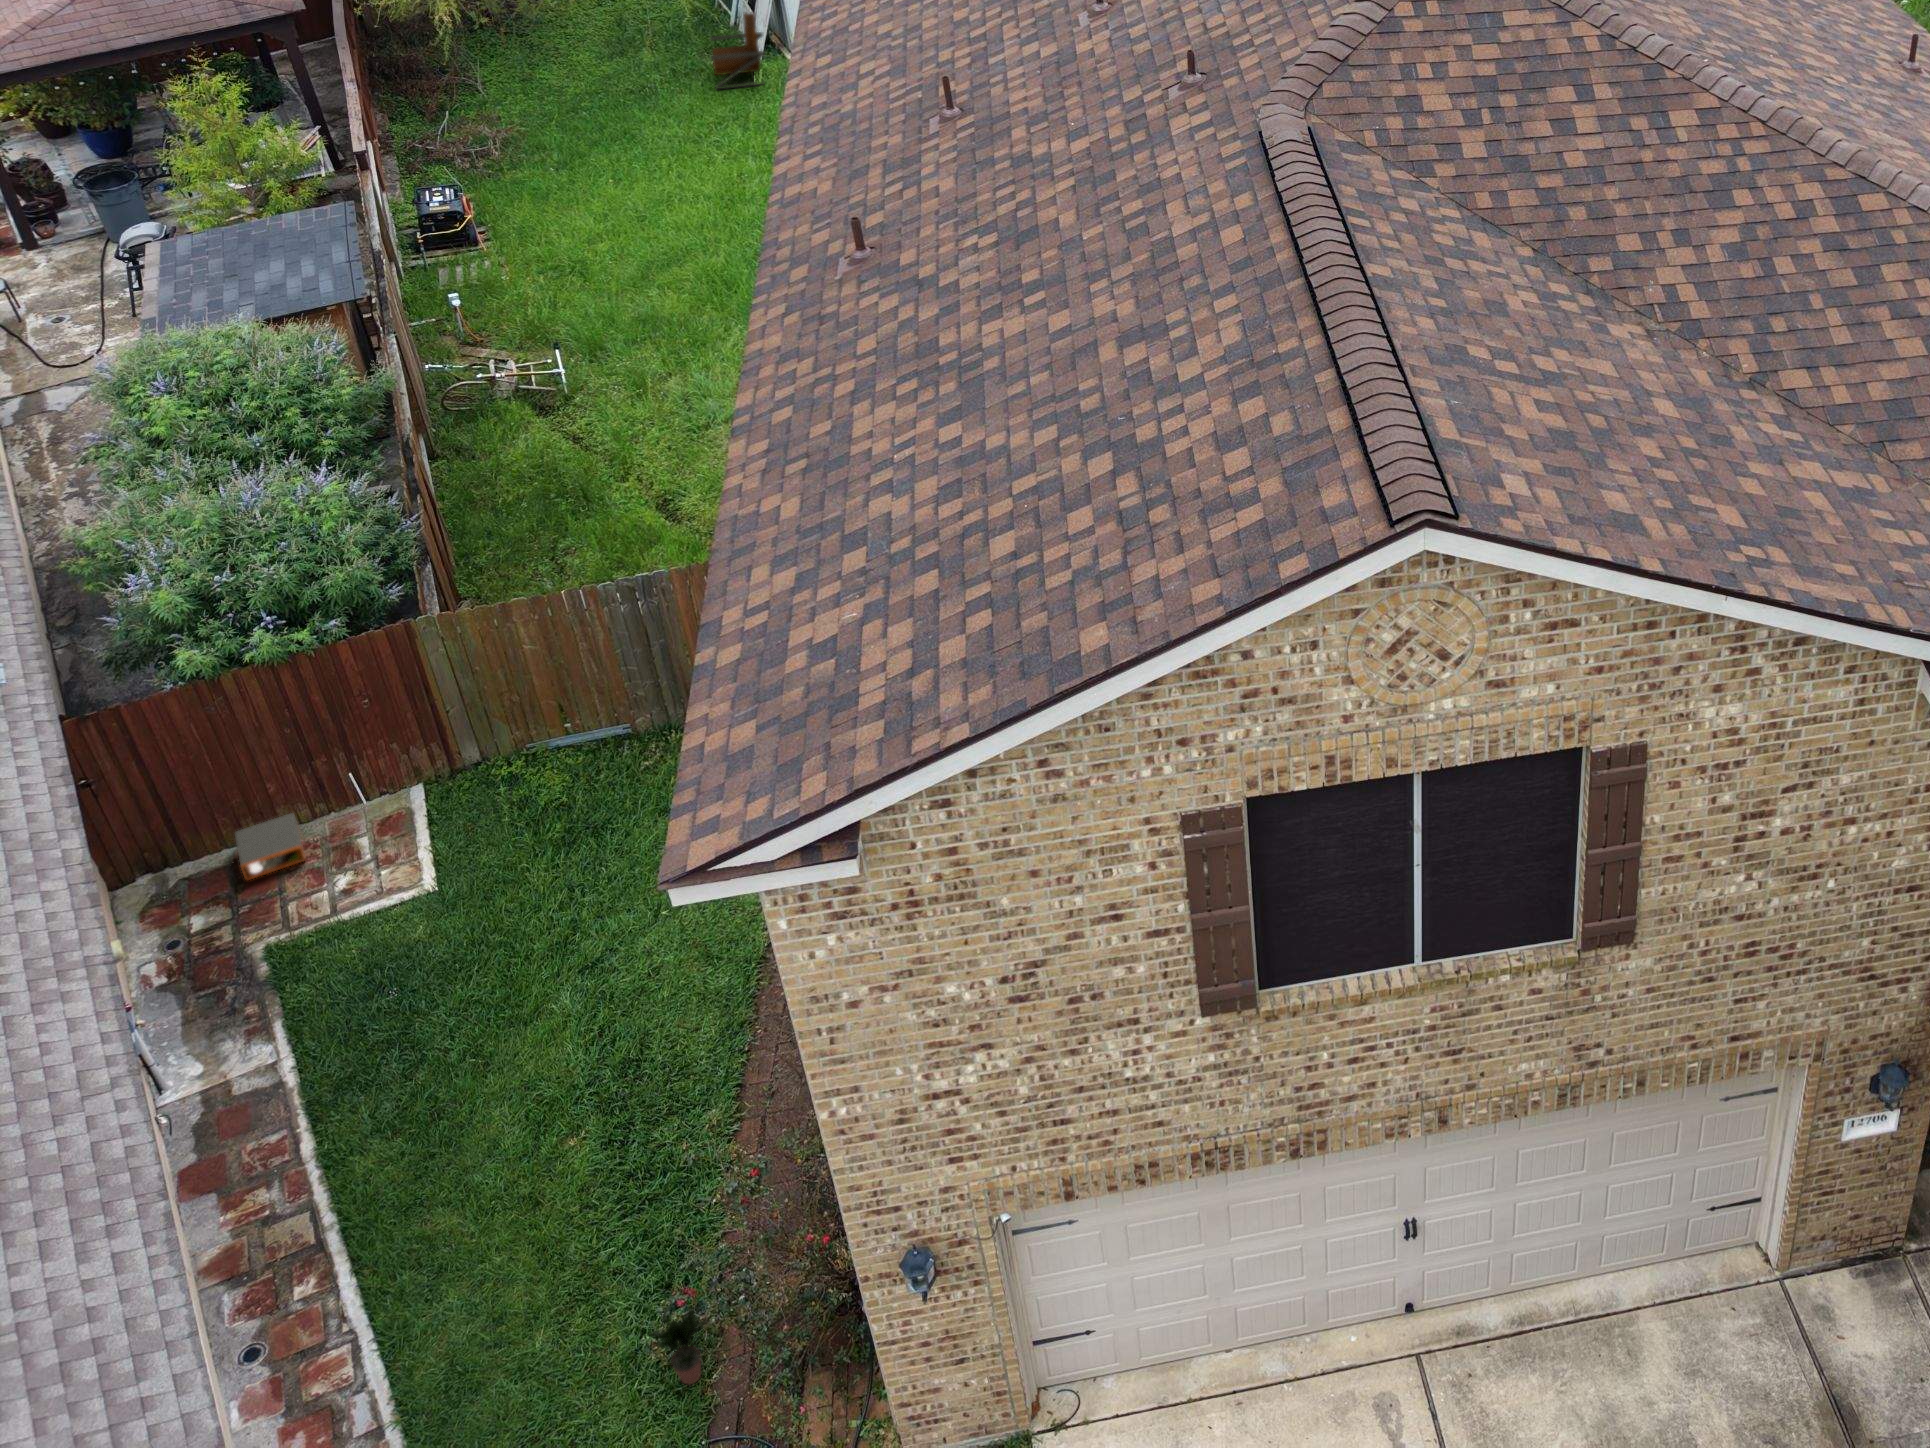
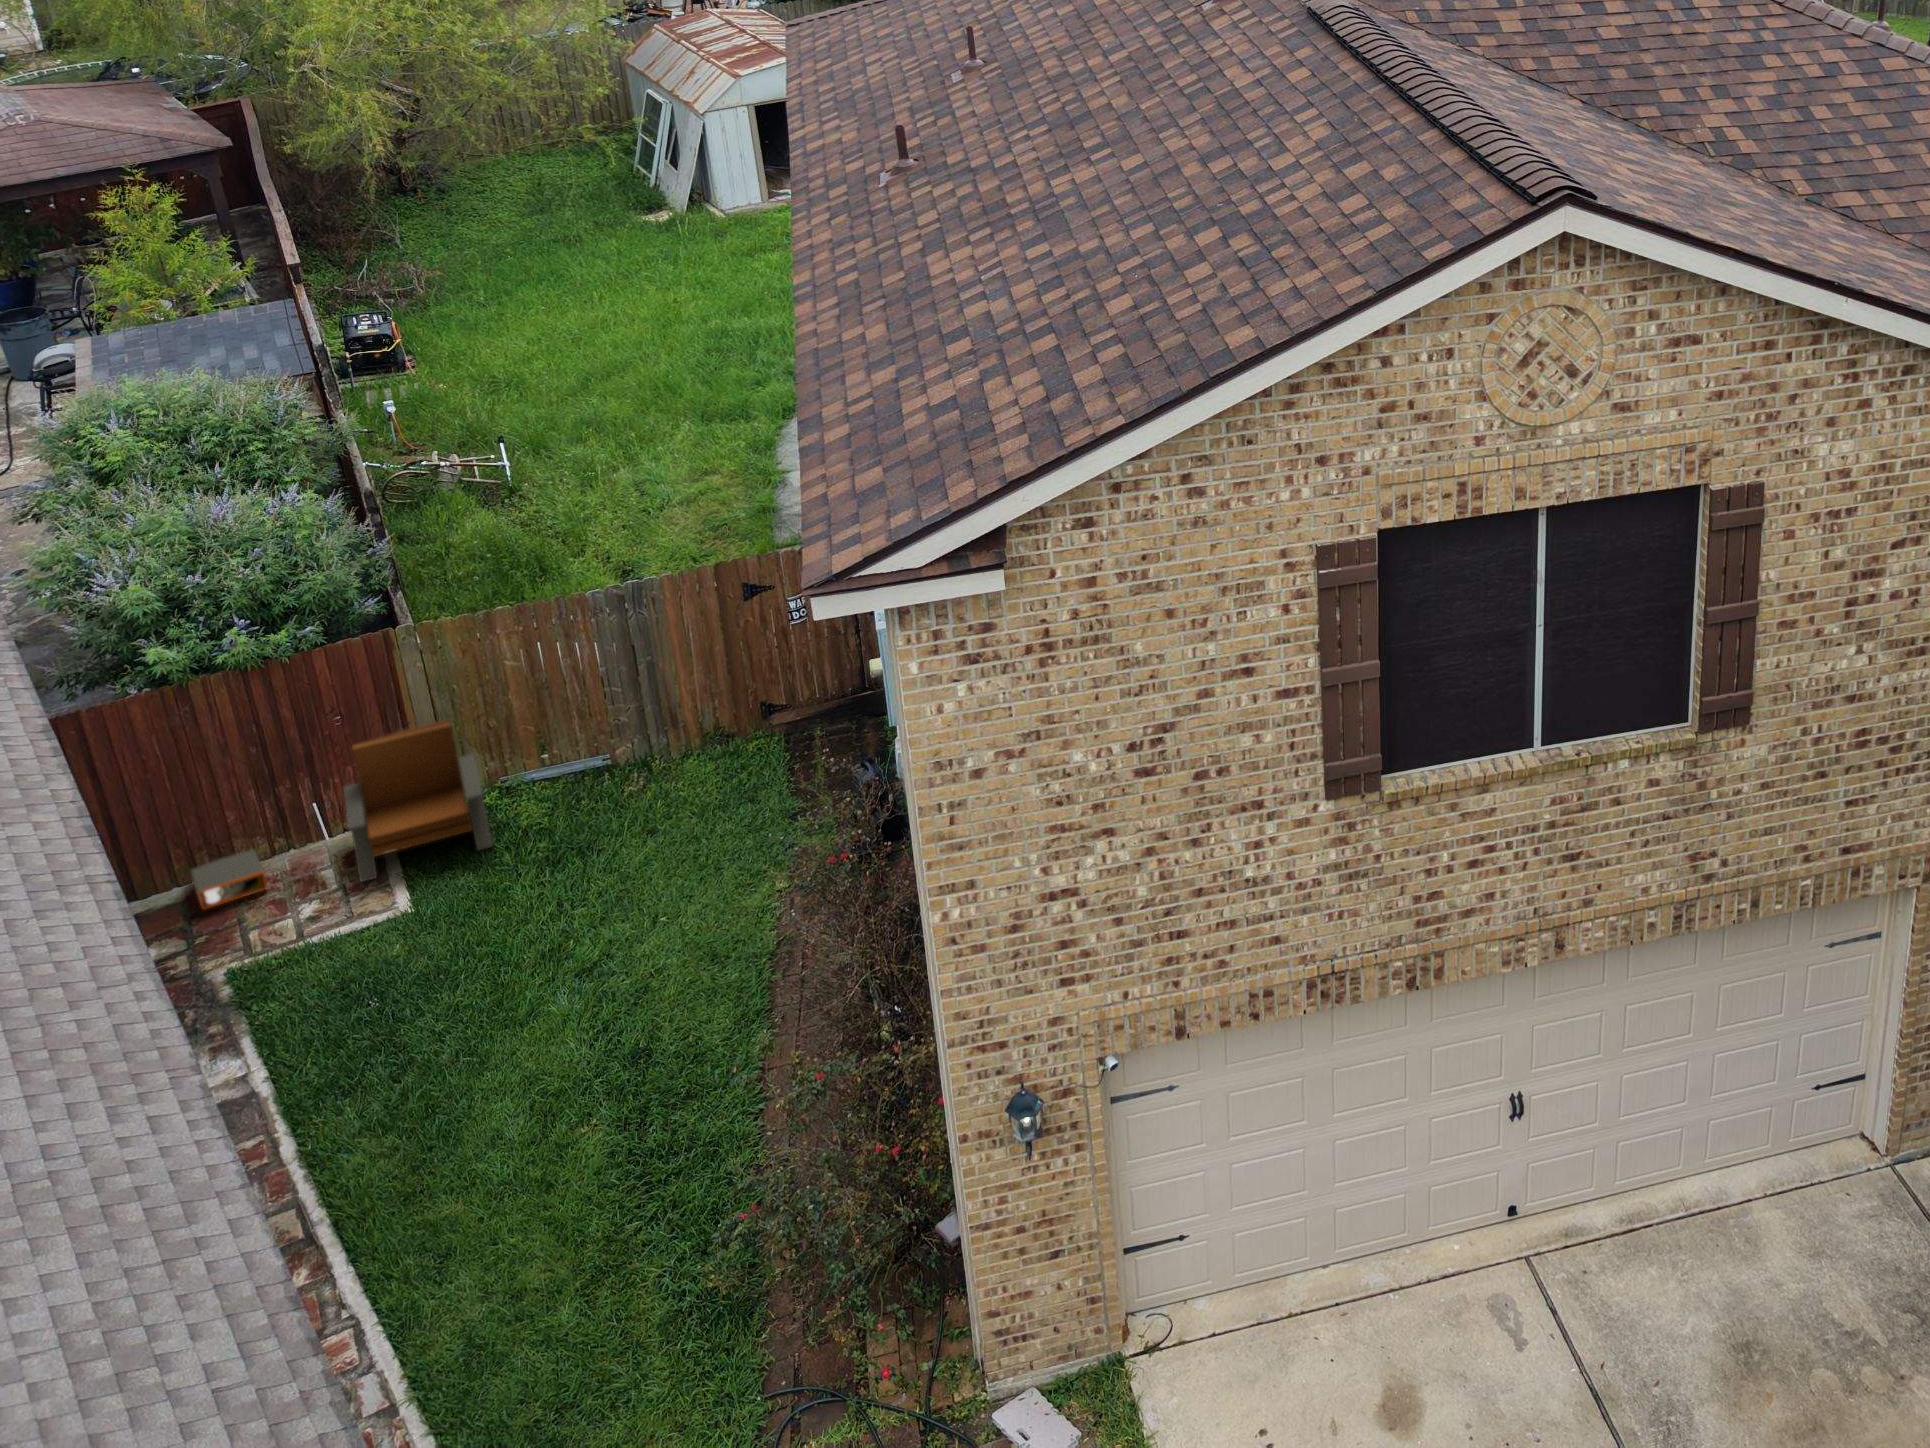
lounge chair: present [710,12,765,89] -> present [344,720,493,882]
potted plant: present [648,1306,710,1384] -> none [699,1218,784,1336]

